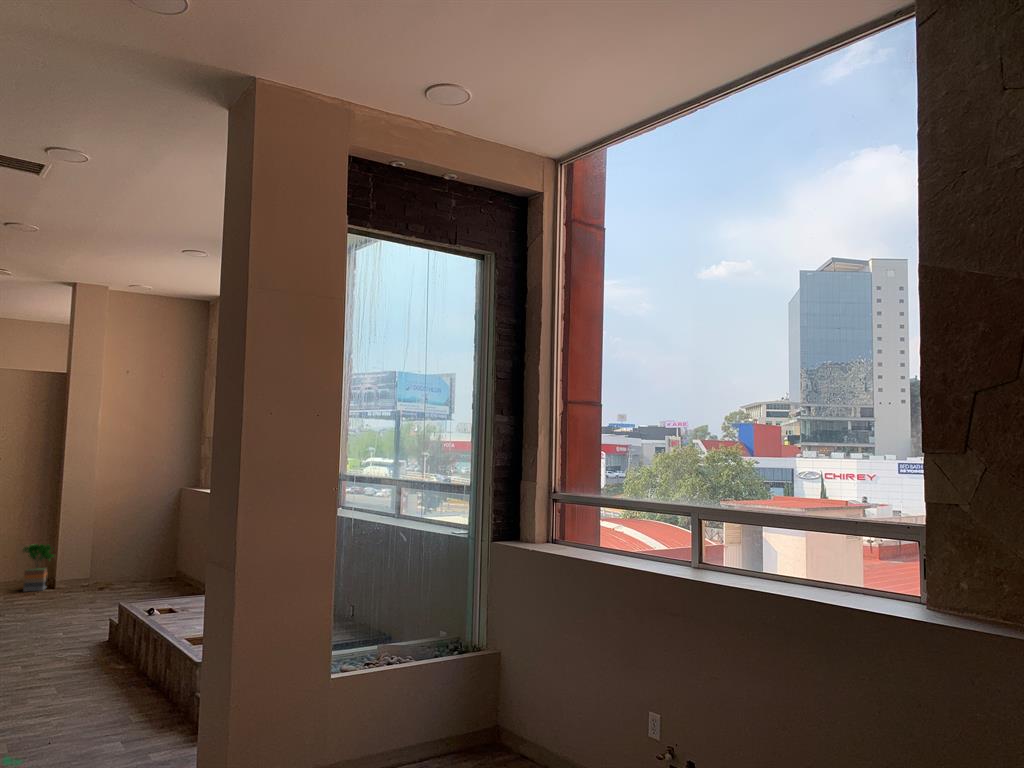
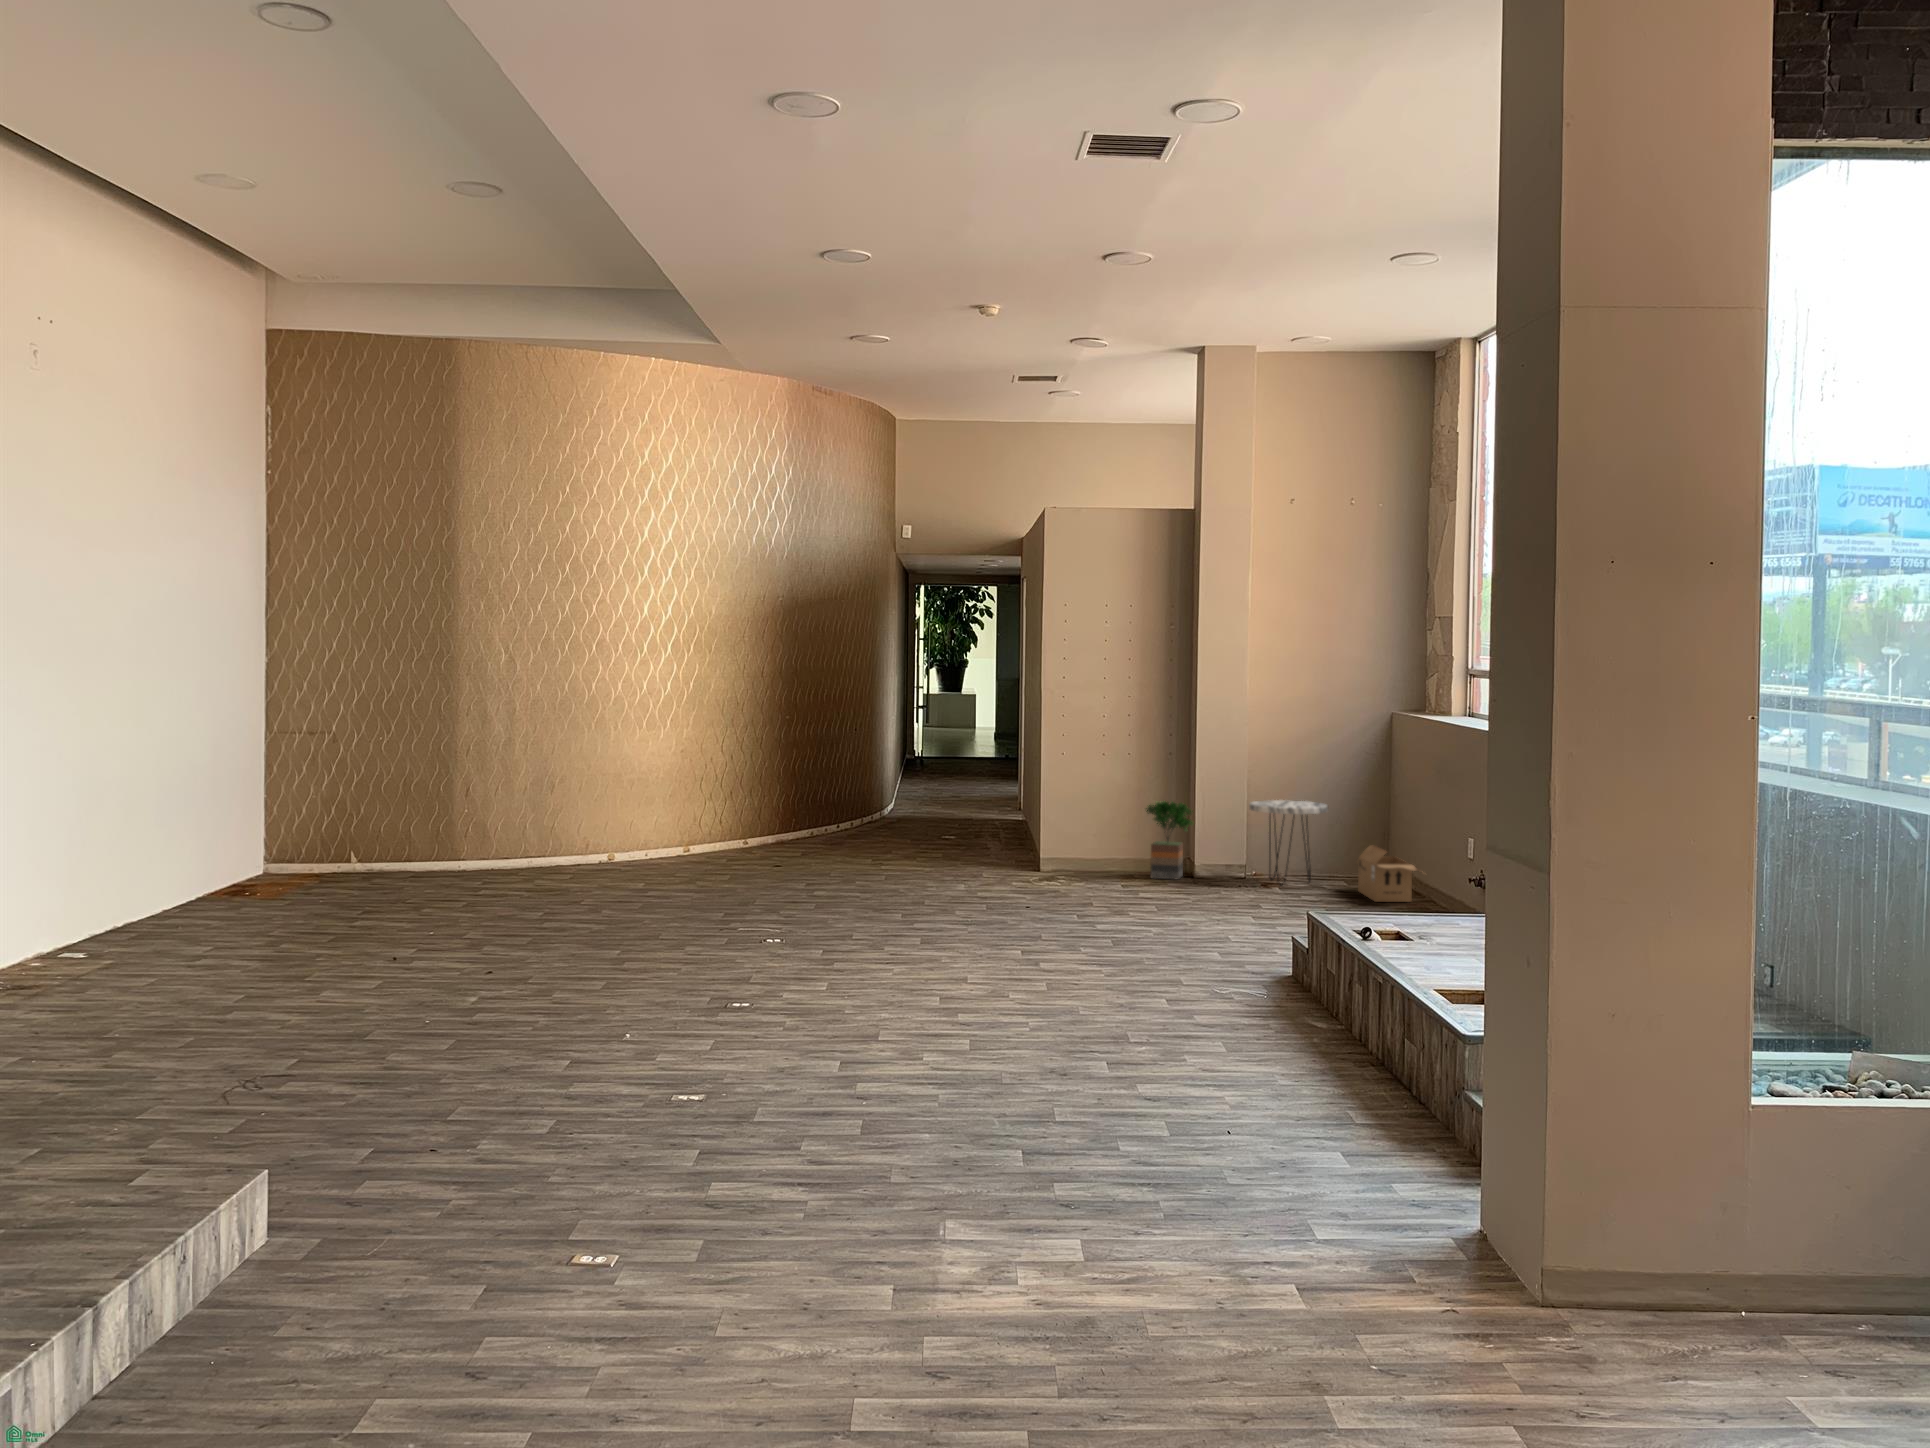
side table: none [93,538,142,587] -> present [1249,800,1328,884]
cardboard box: none [156,560,197,591] -> present [1356,845,1419,902]

